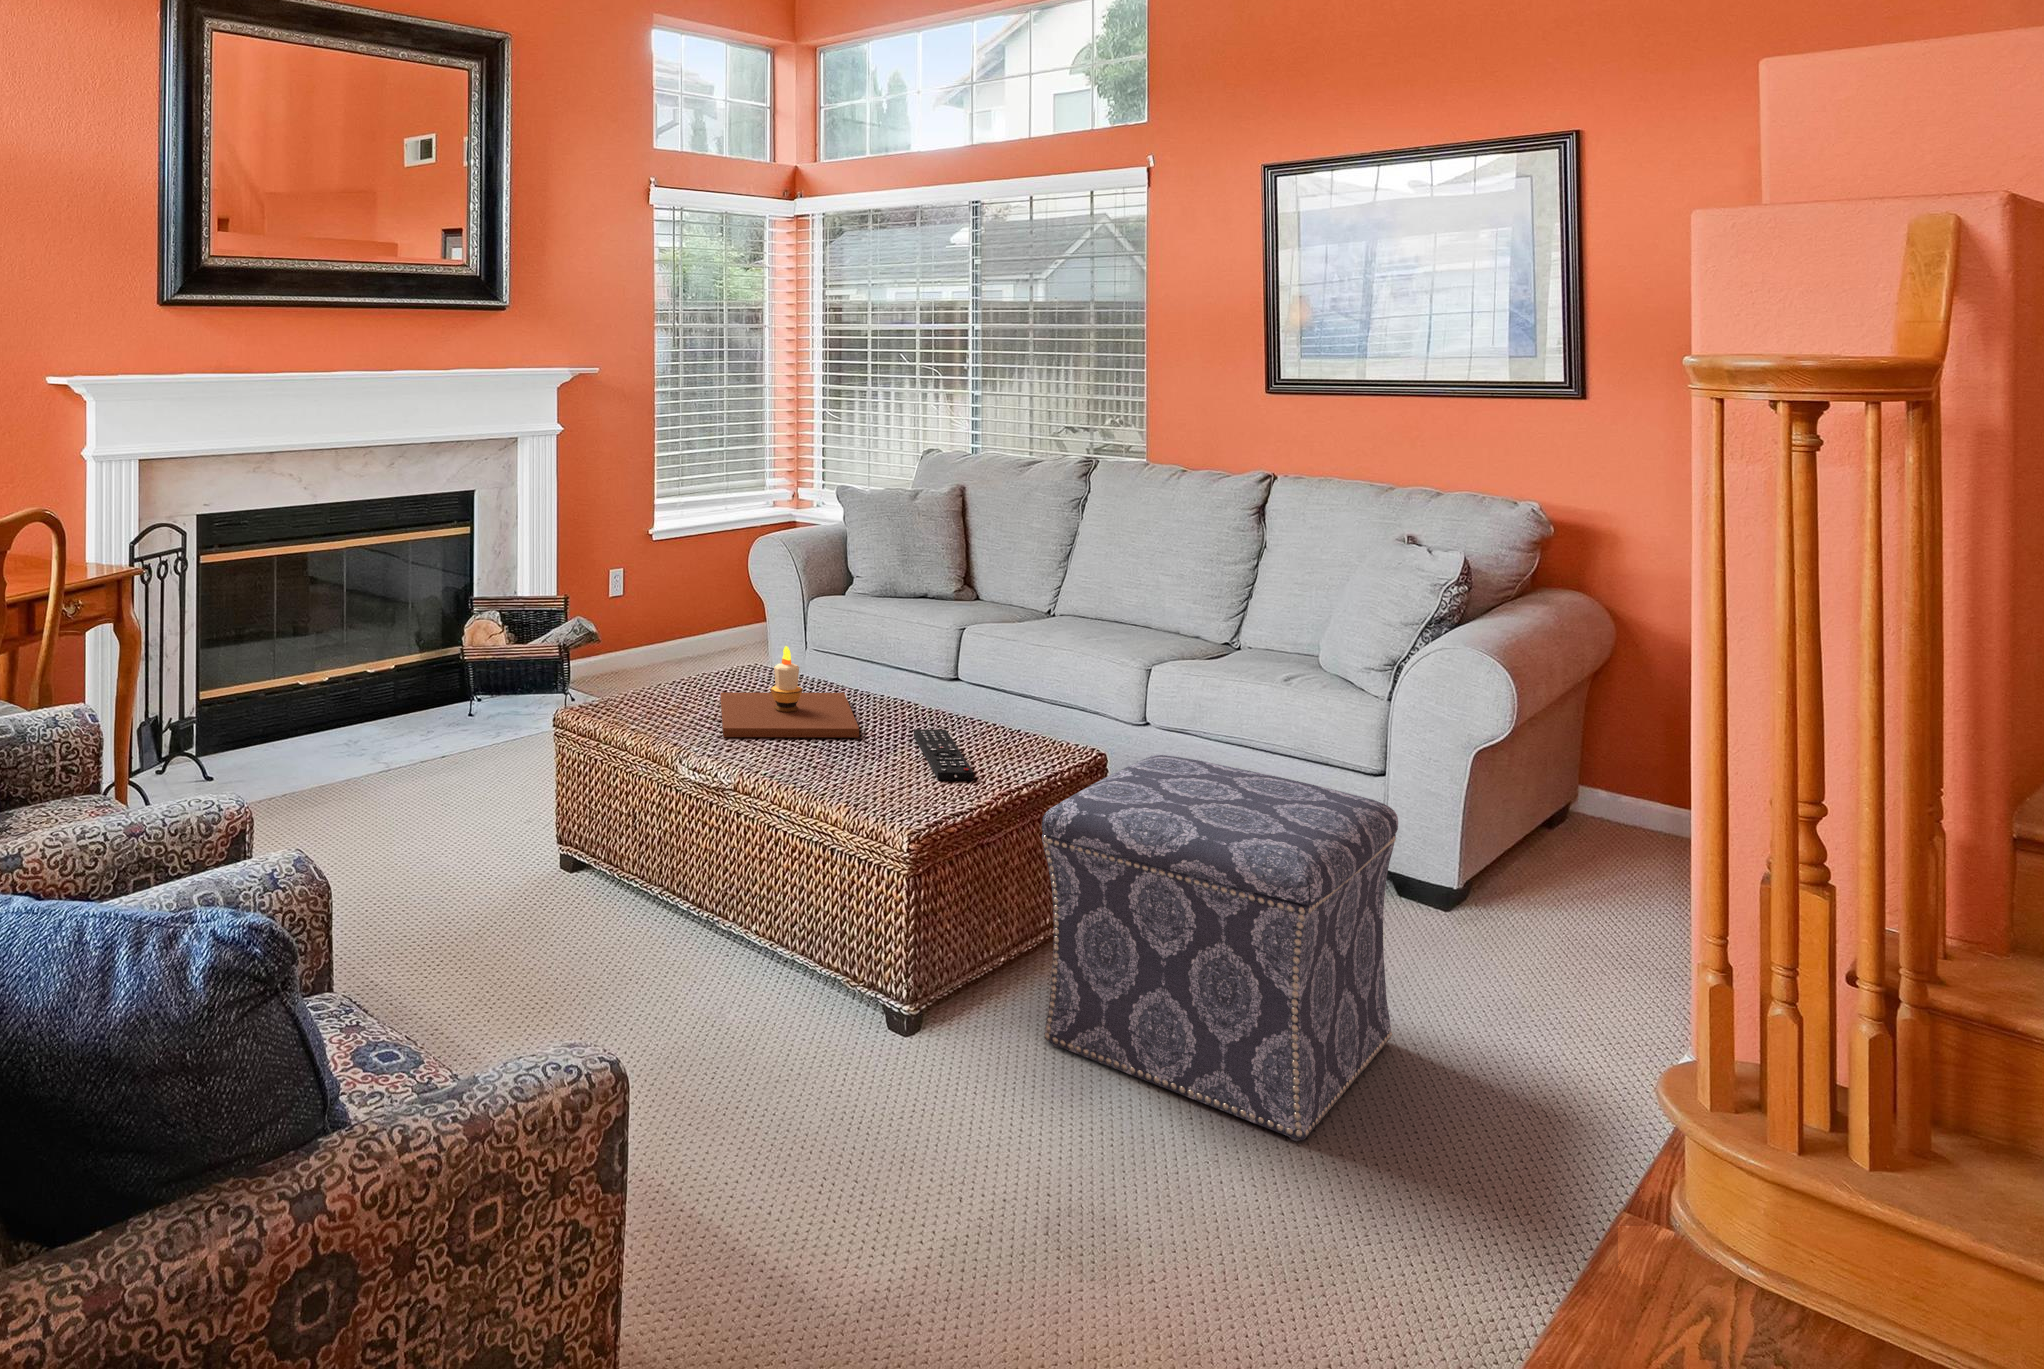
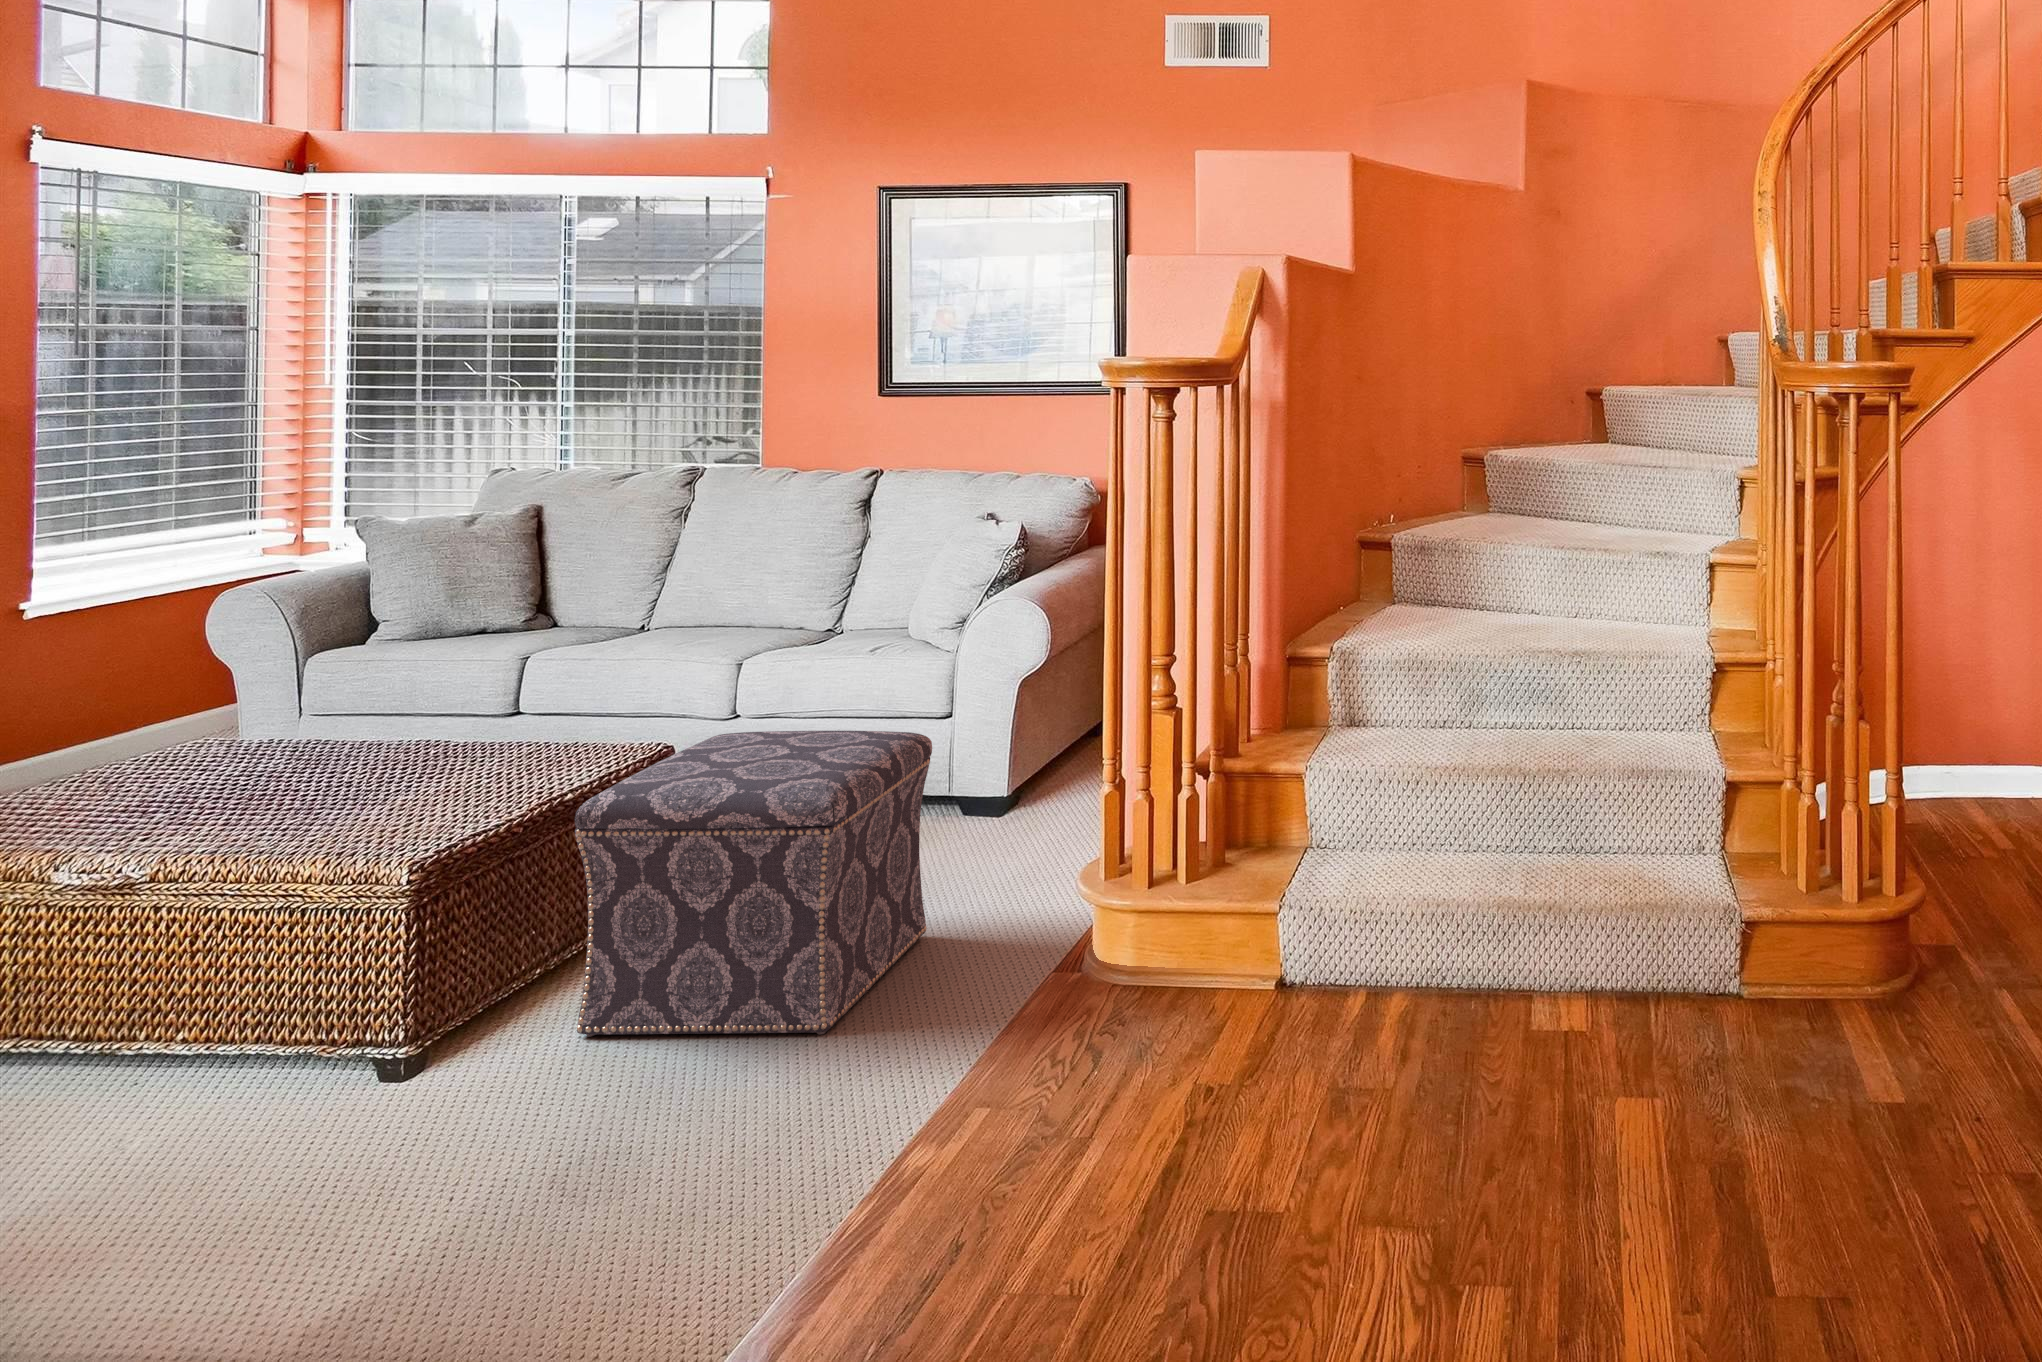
candle: present [720,646,859,738] -> none [142,702,358,824]
remote control: present [914,729,974,780] -> none [435,760,505,808]

